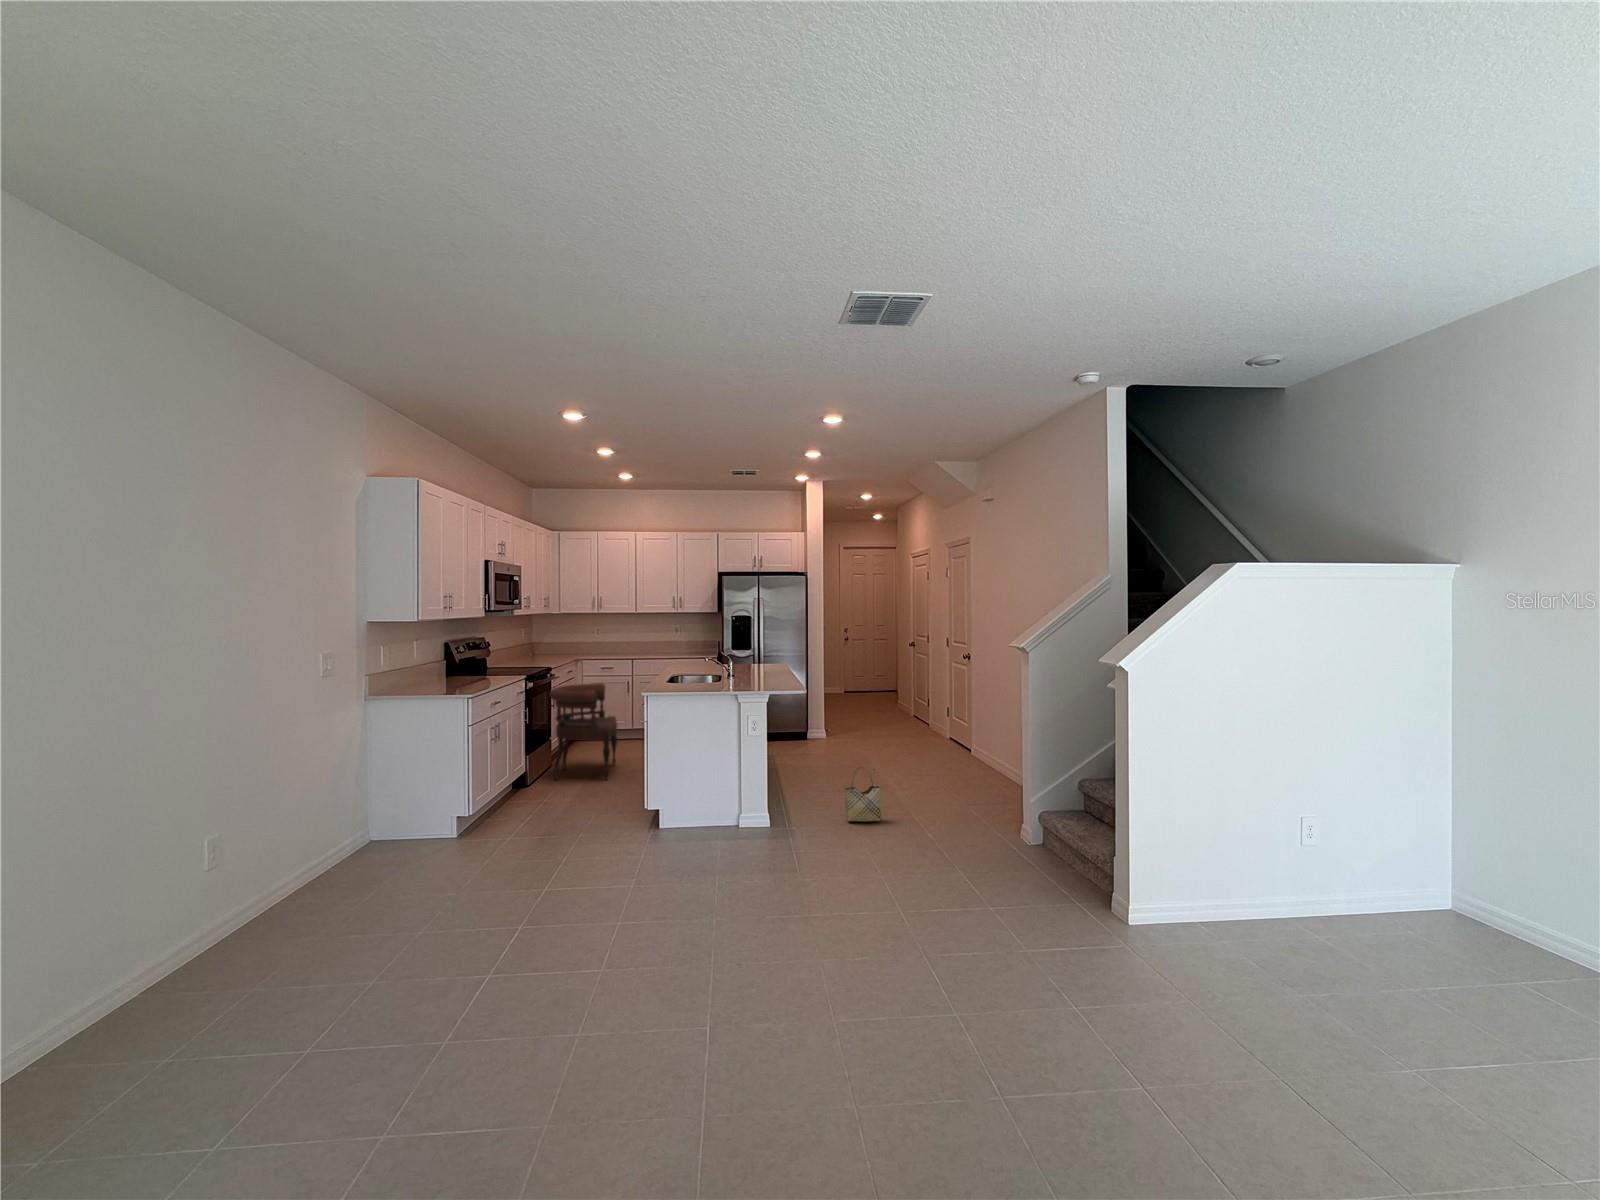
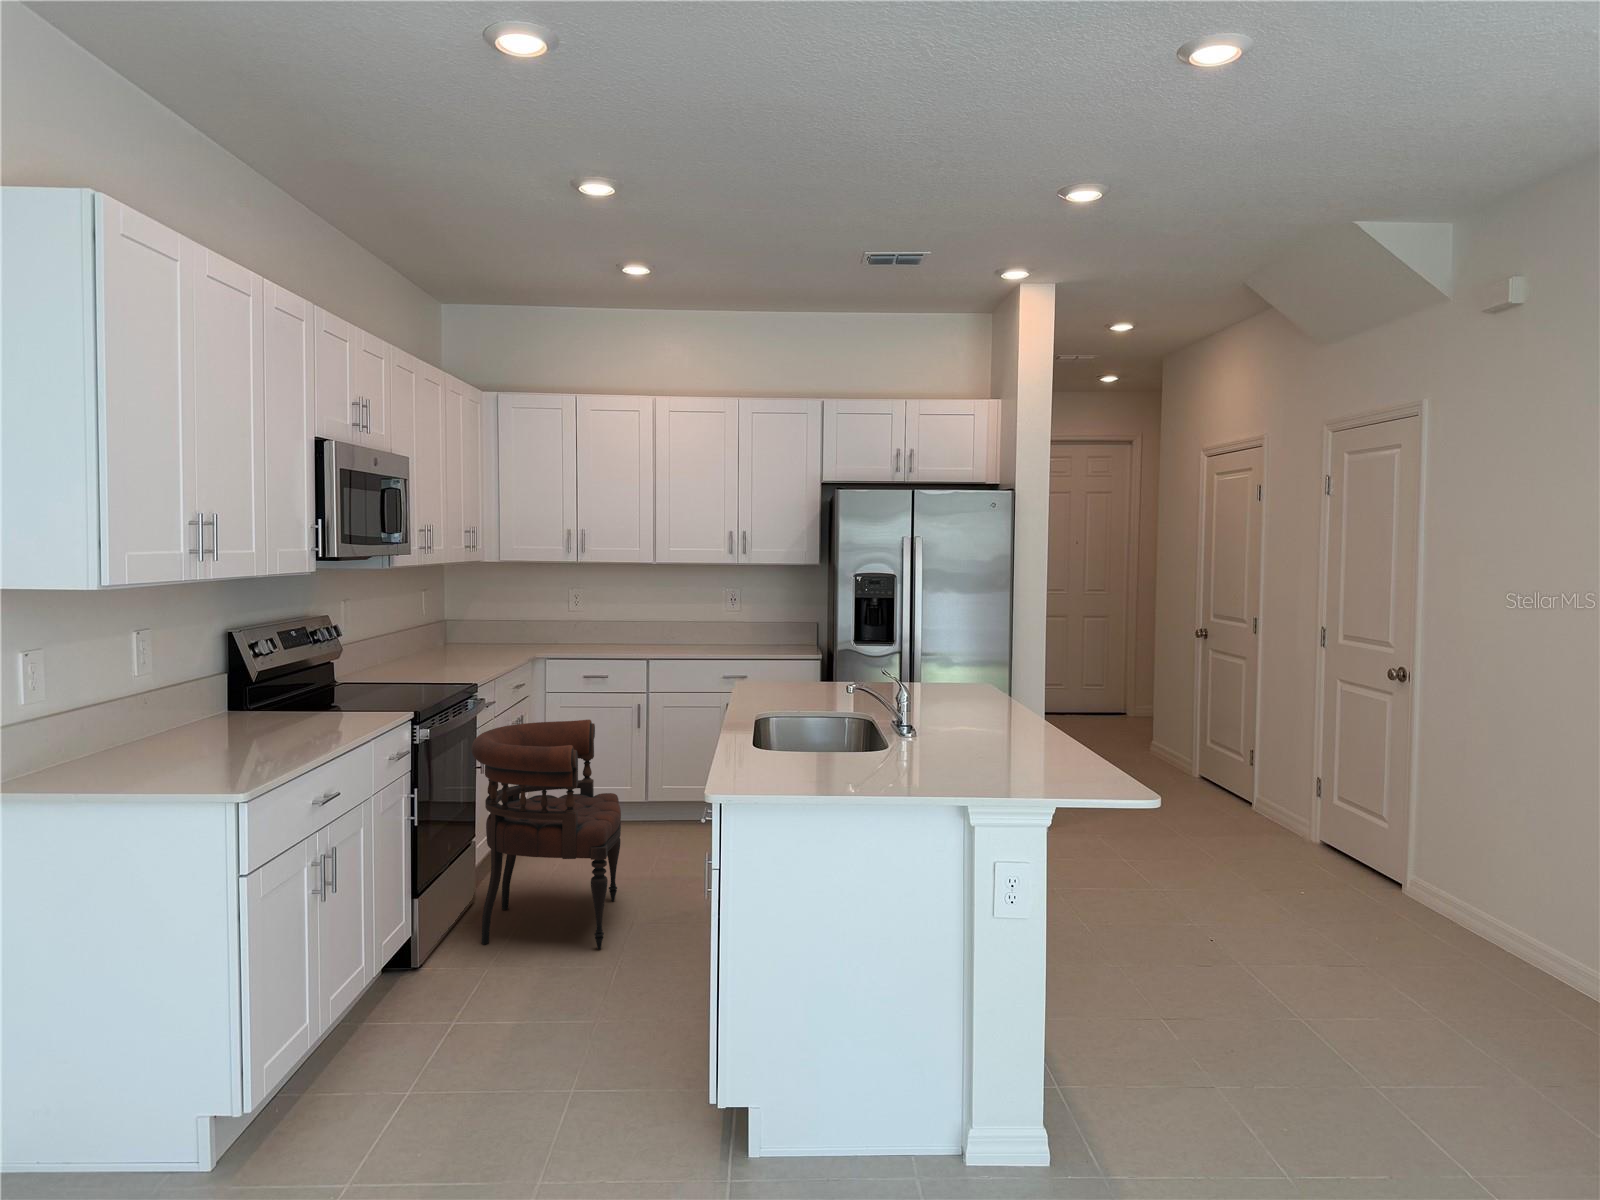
woven basket: present [845,767,882,822] -> none [1250,1002,1354,1160]

